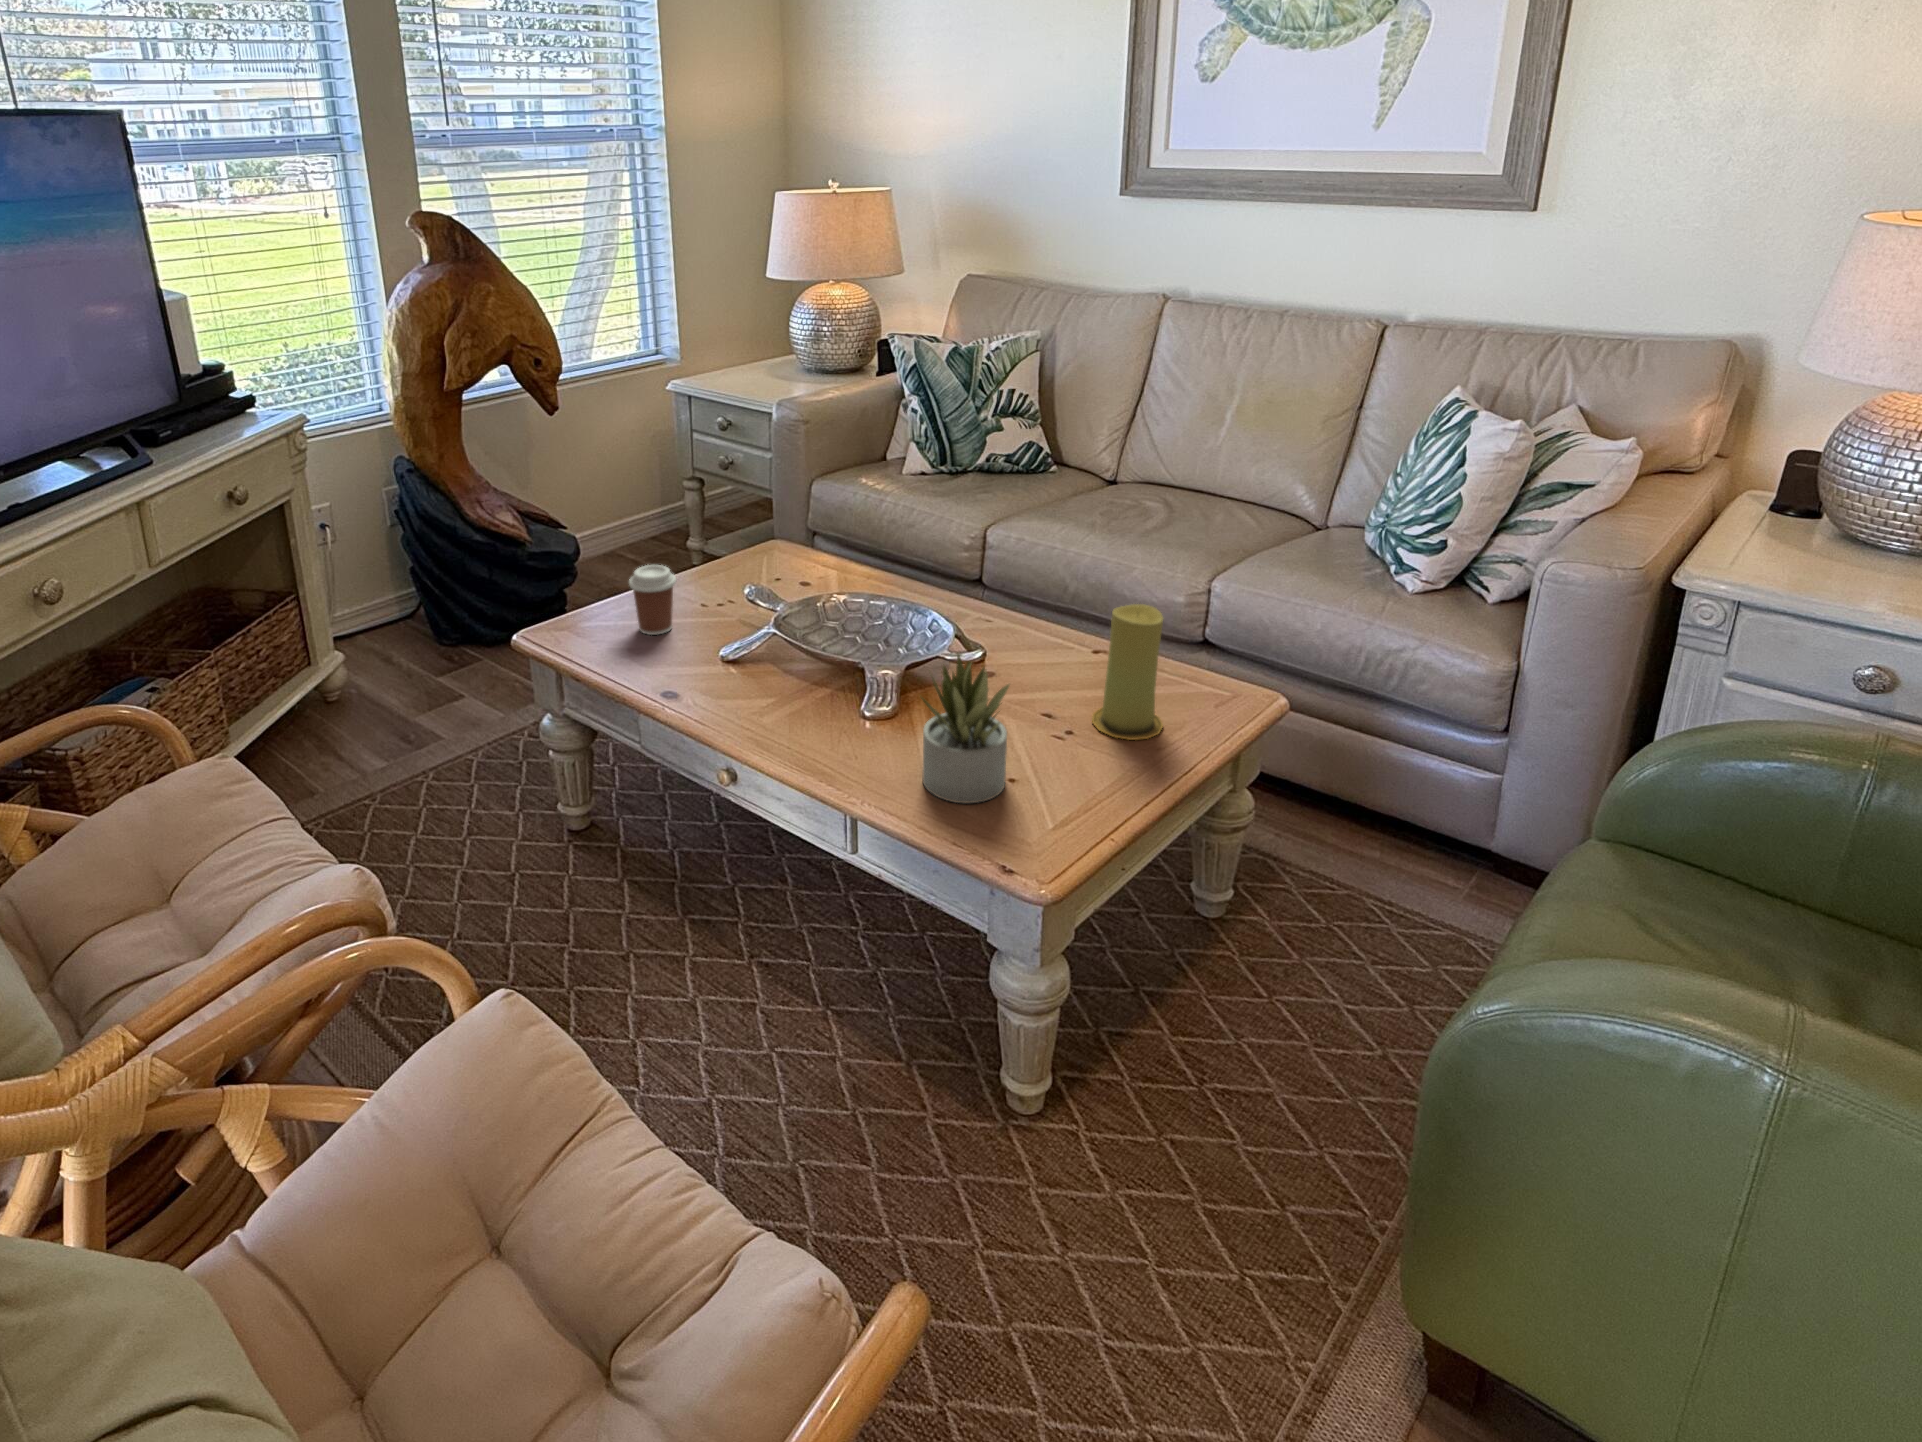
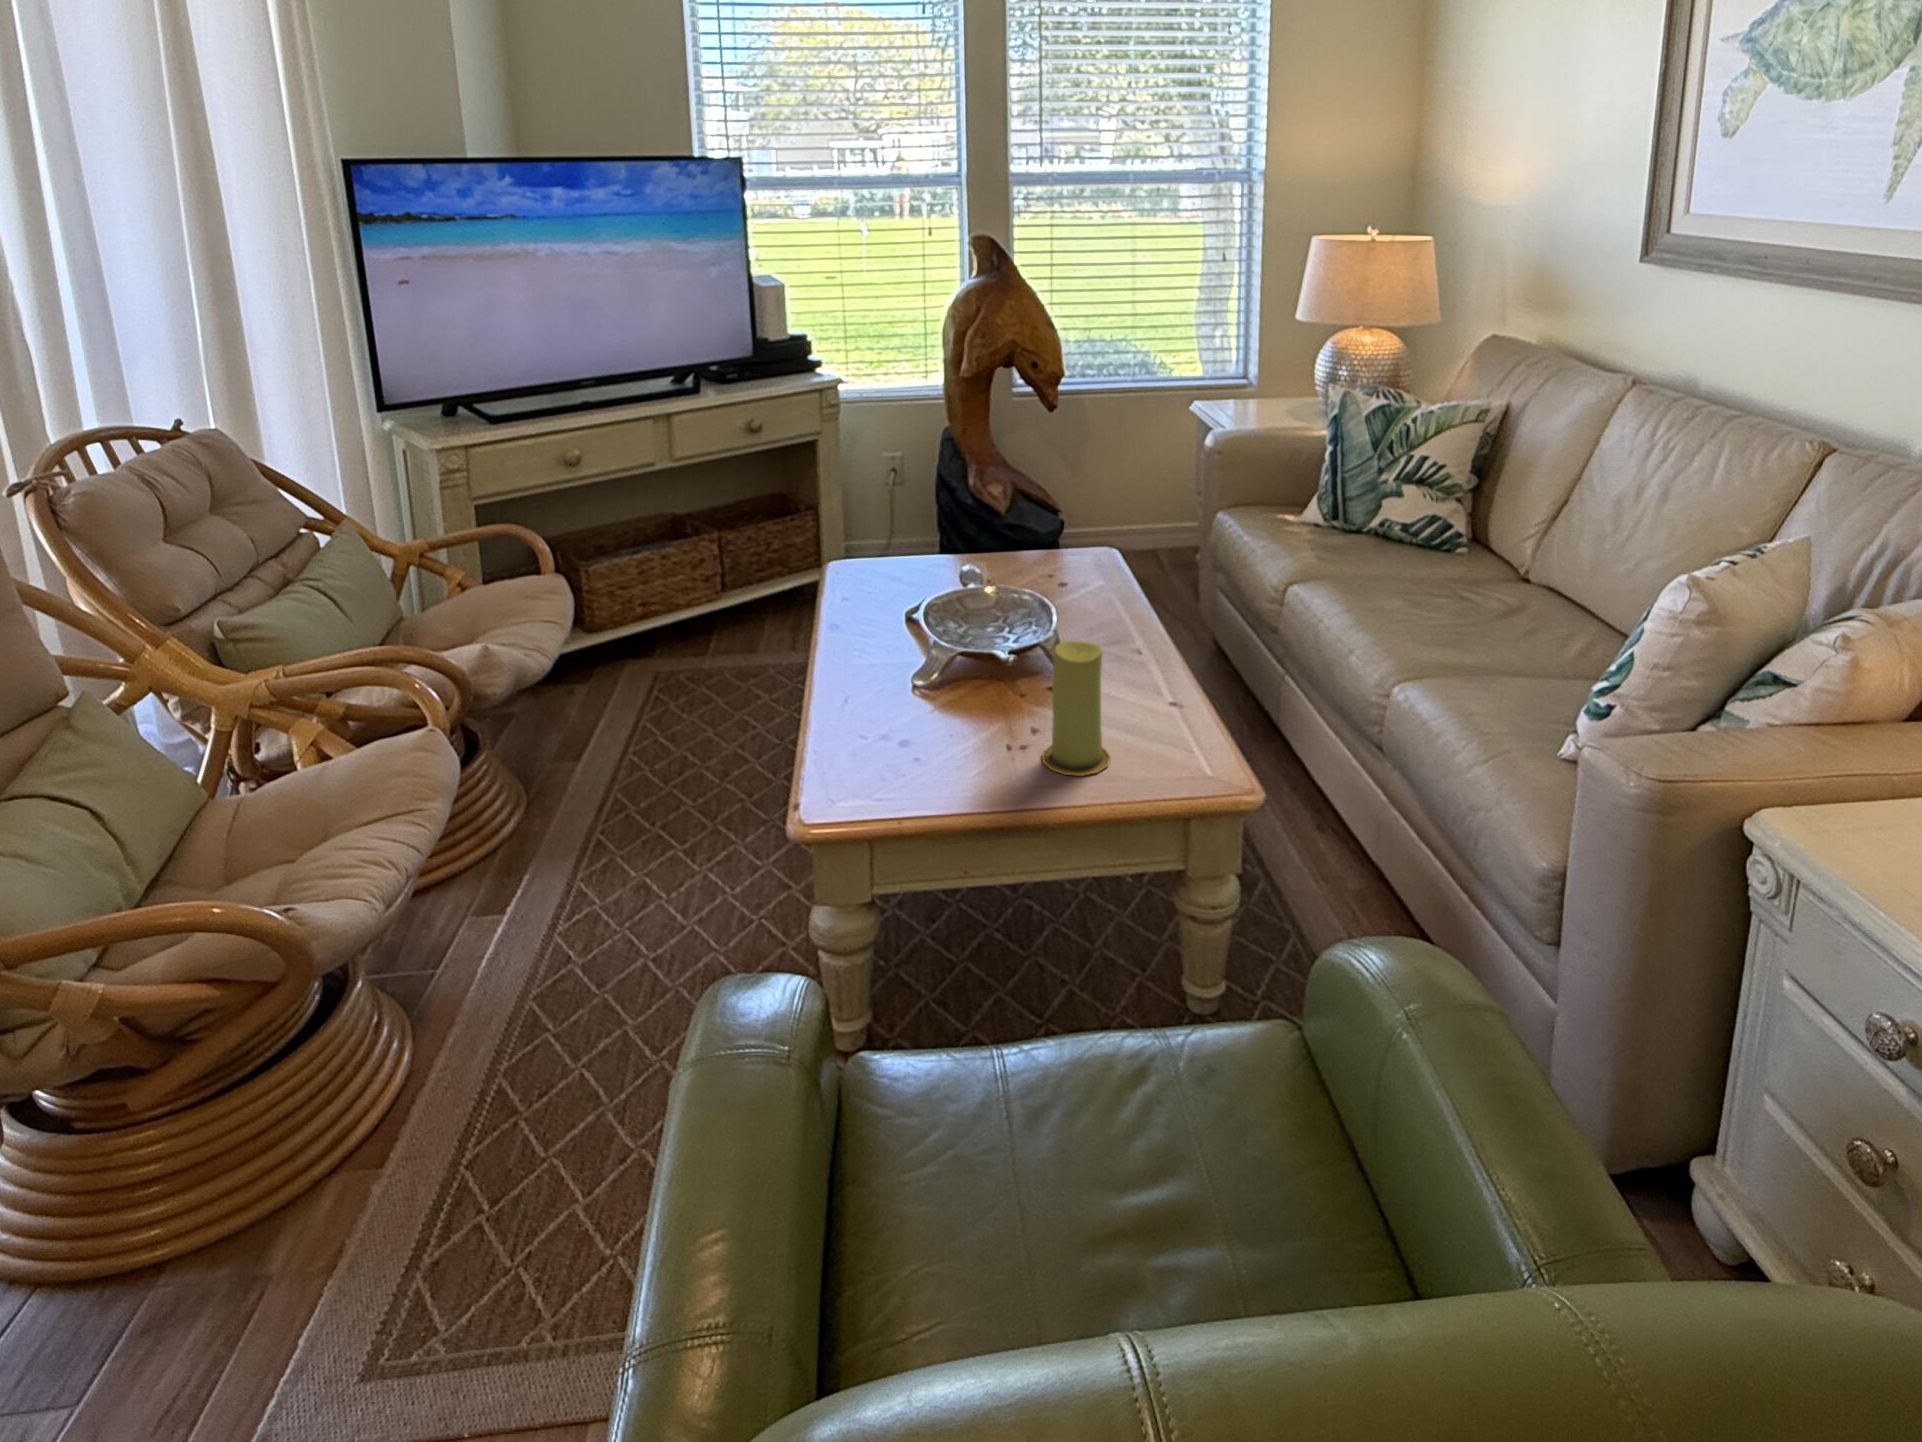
coffee cup: present [629,565,676,635] -> none [874,522,914,581]
succulent plant: present [922,654,1009,803] -> none [843,627,918,760]

